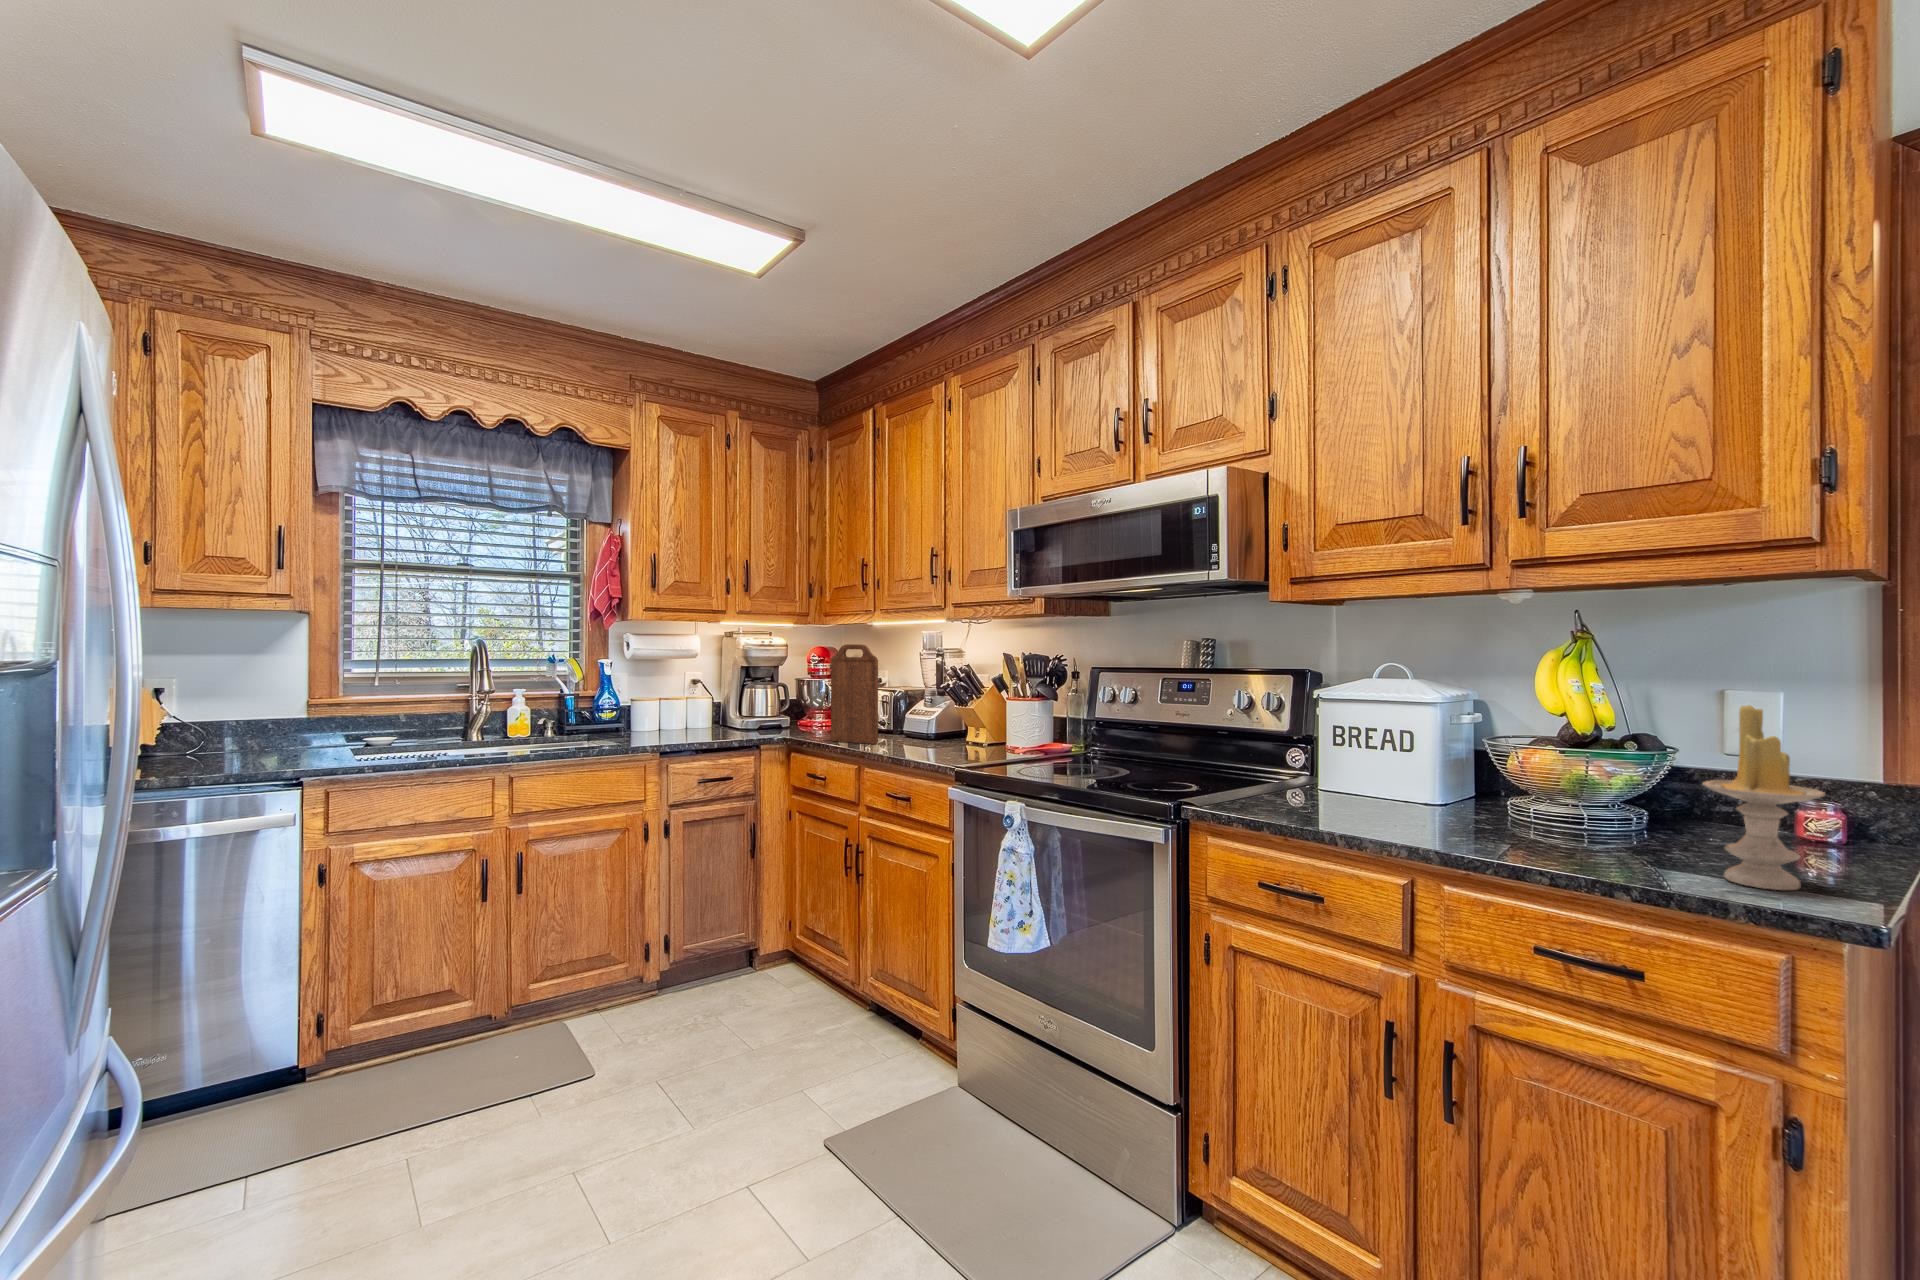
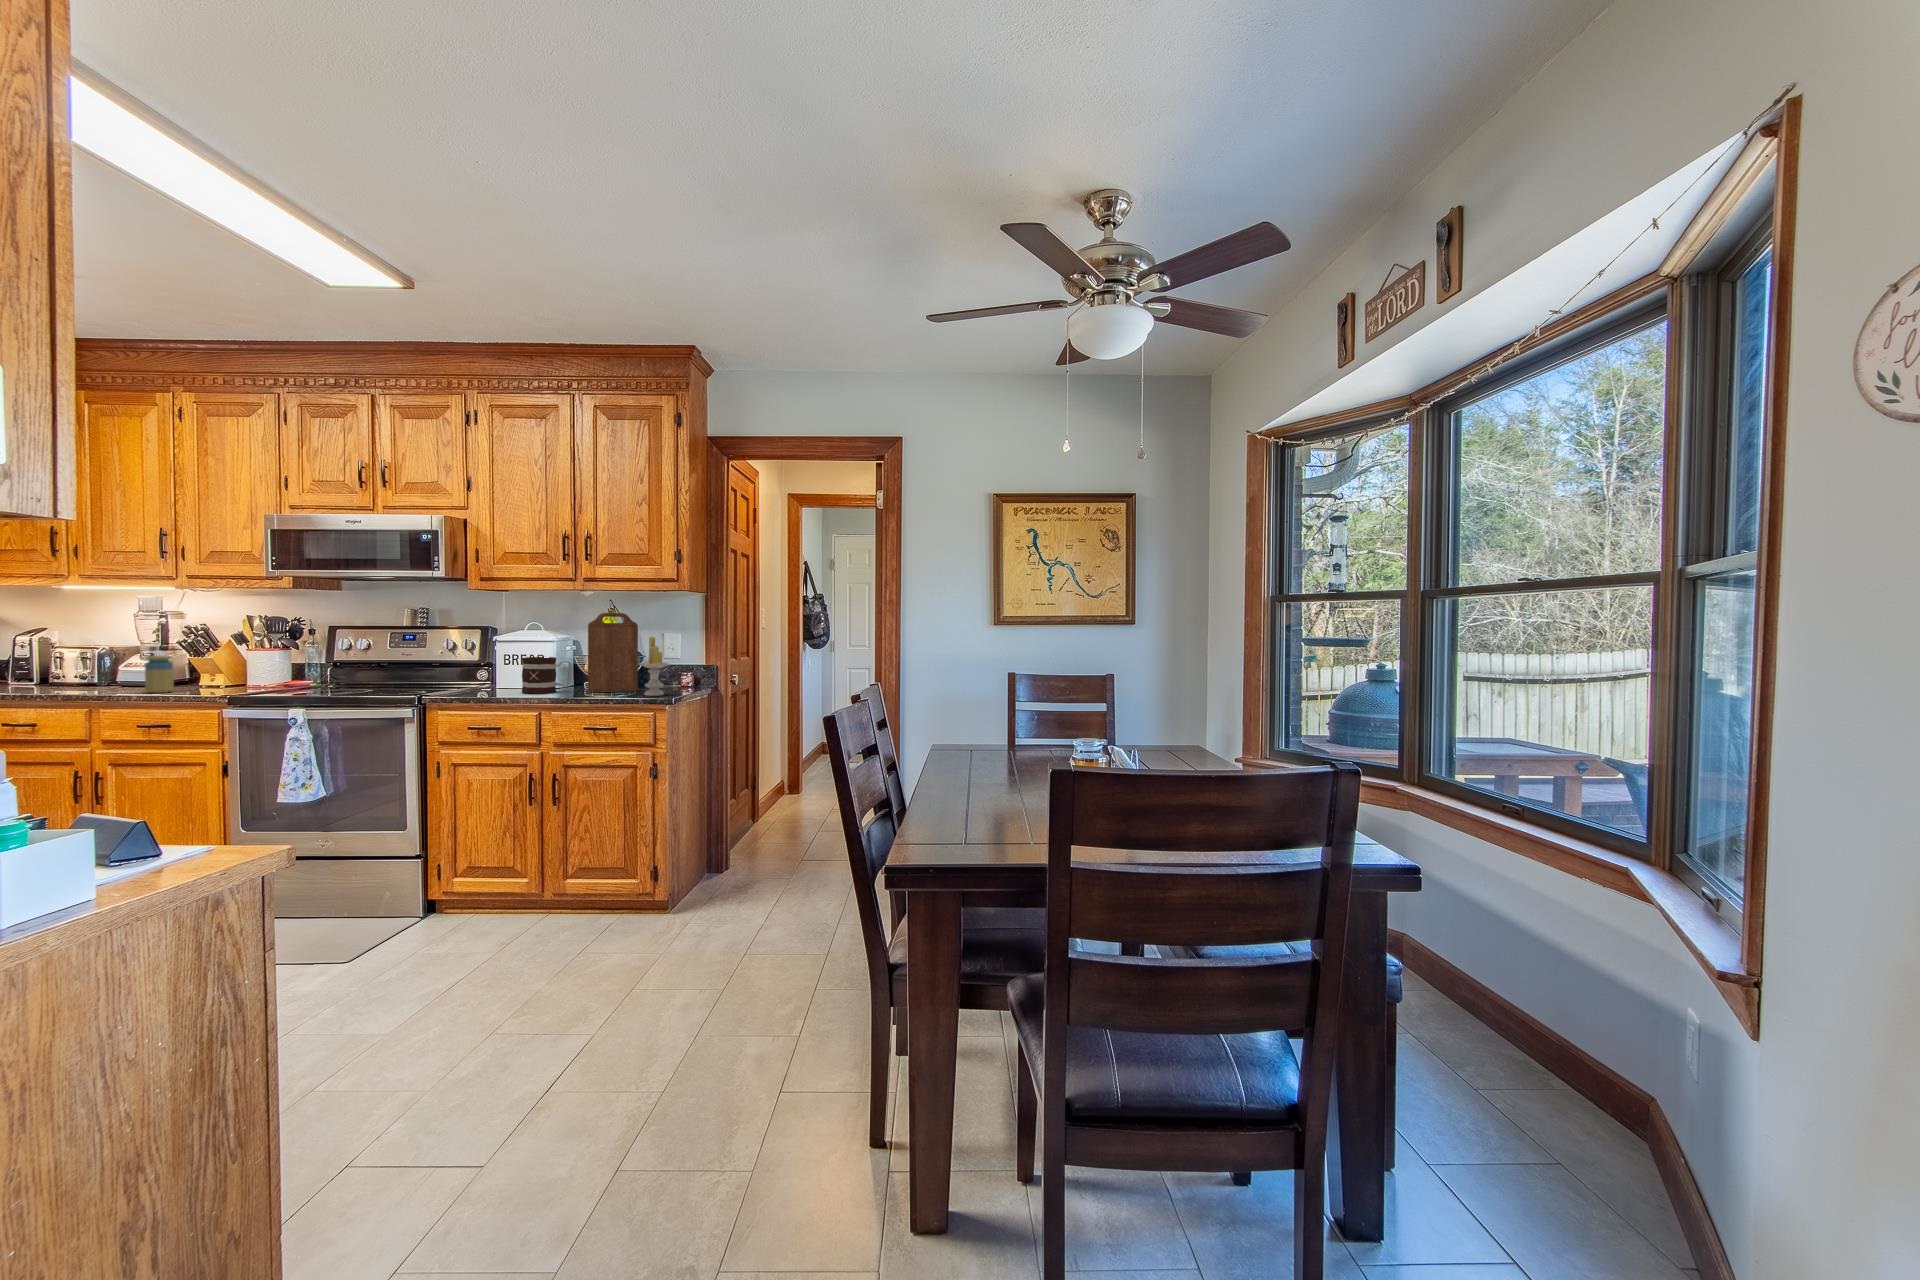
cutting board: present [831,644,878,744] -> present [588,613,638,692]
jar: none [896,705,924,753] -> present [145,656,174,693]
mug: none [1368,739,1483,826] -> present [522,657,572,694]

